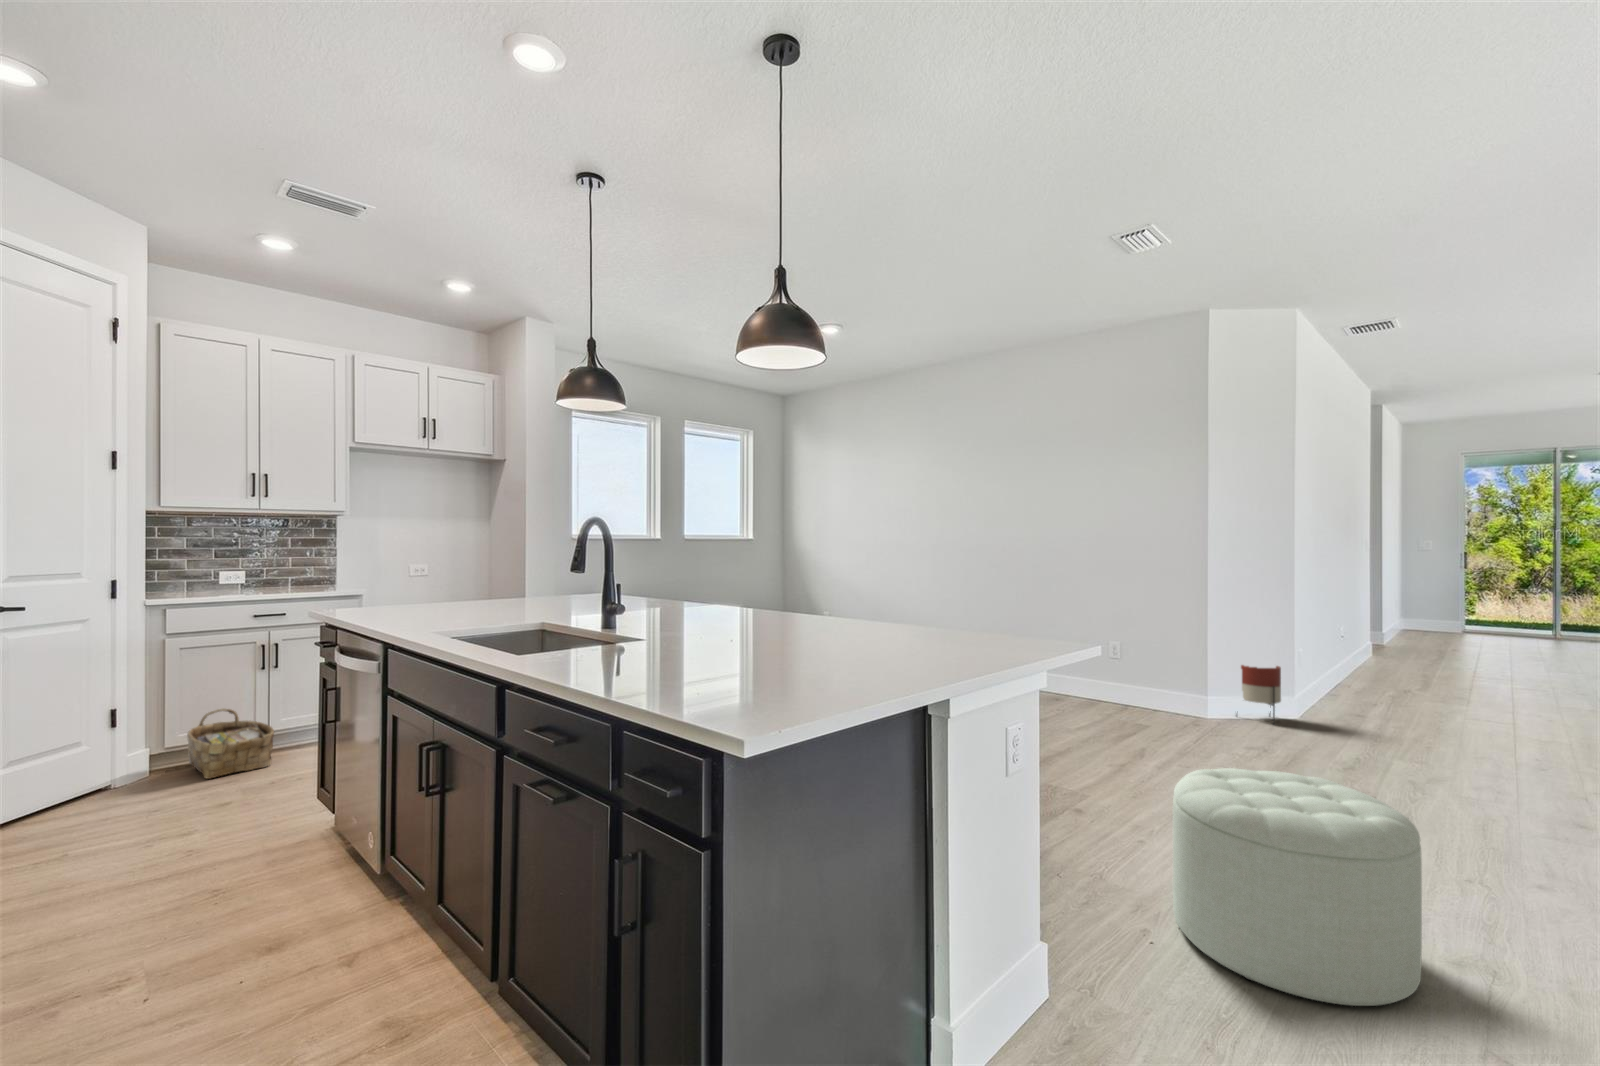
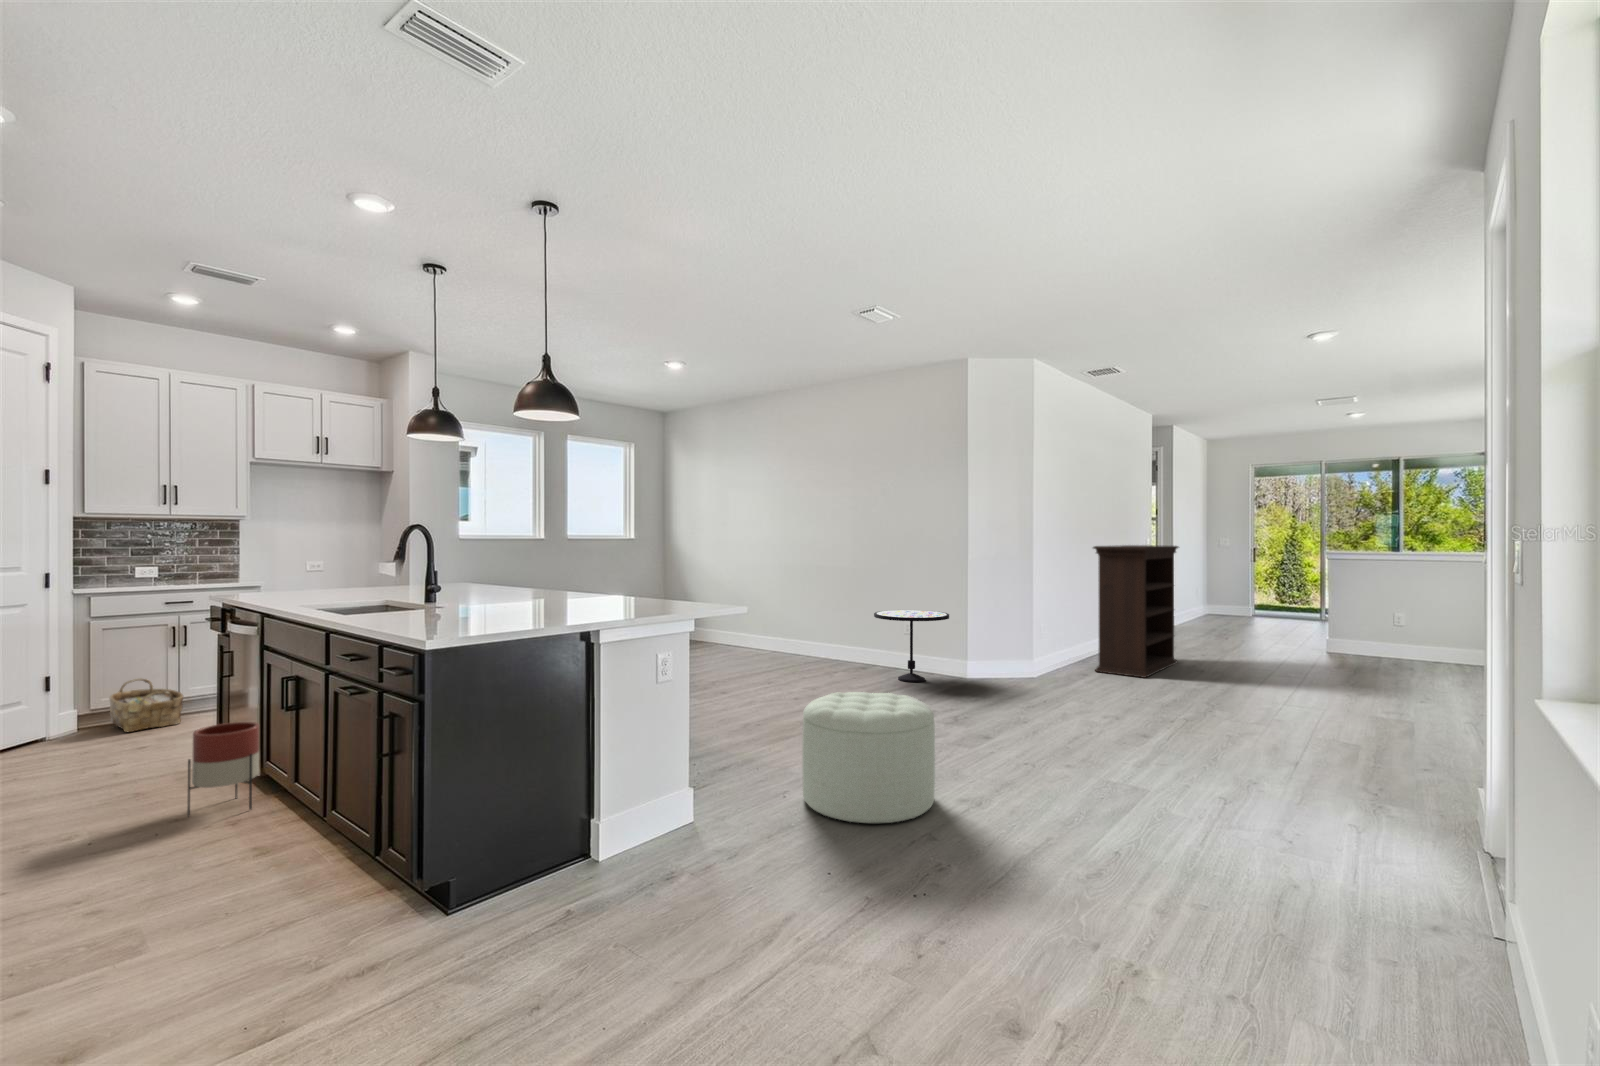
bookshelf: none [1344,550,1437,716] -> present [1093,545,1178,678]
side table: none [1078,627,1179,718] -> present [874,610,949,682]
planter: present [1241,665,1281,723] -> present [187,722,259,817]

